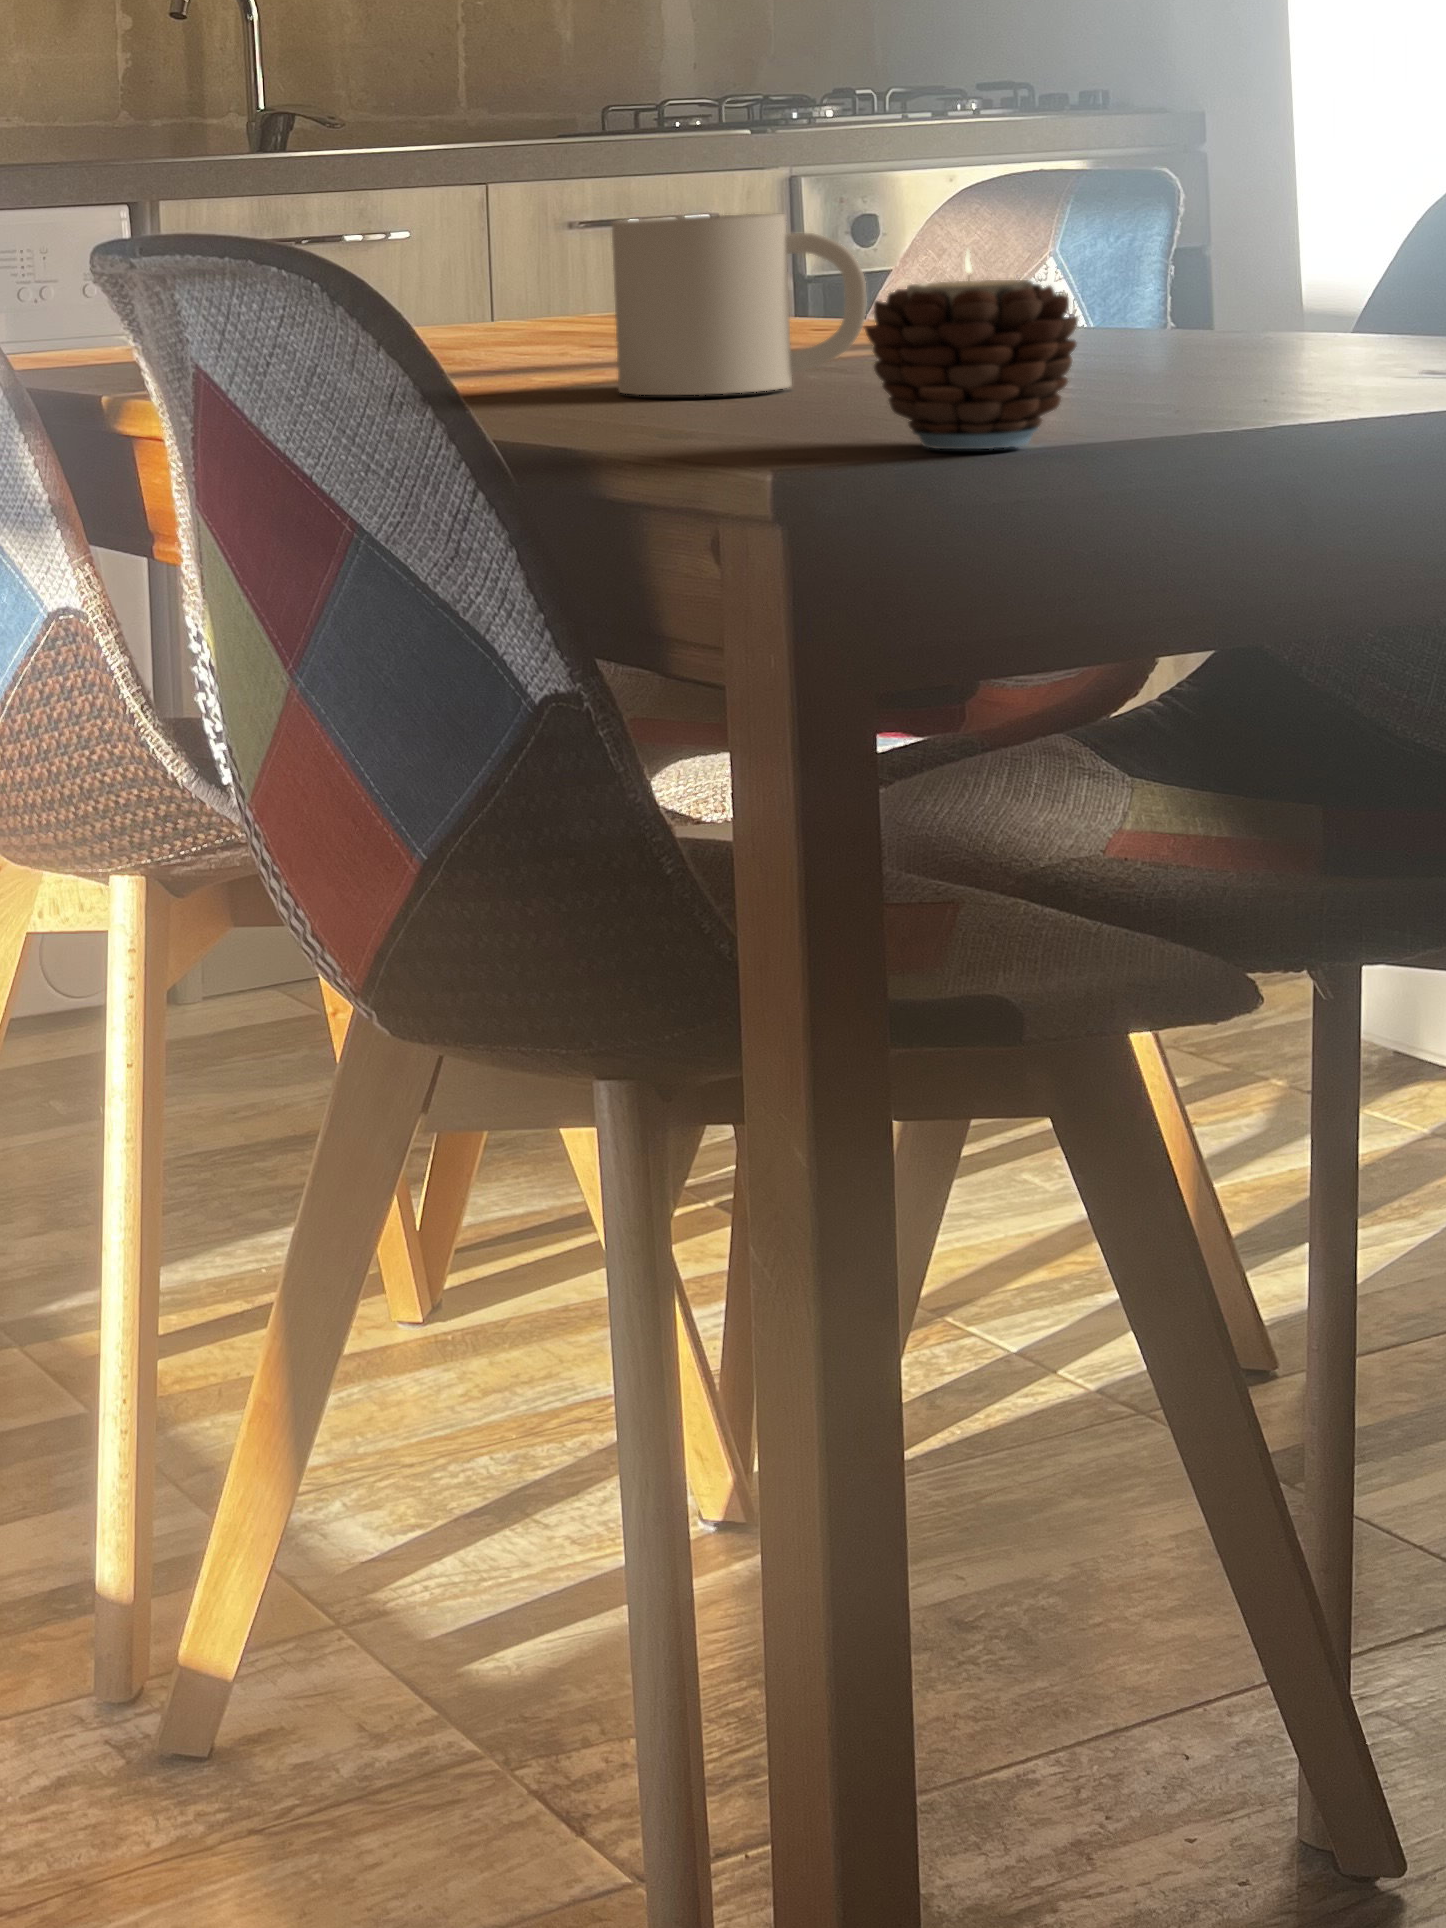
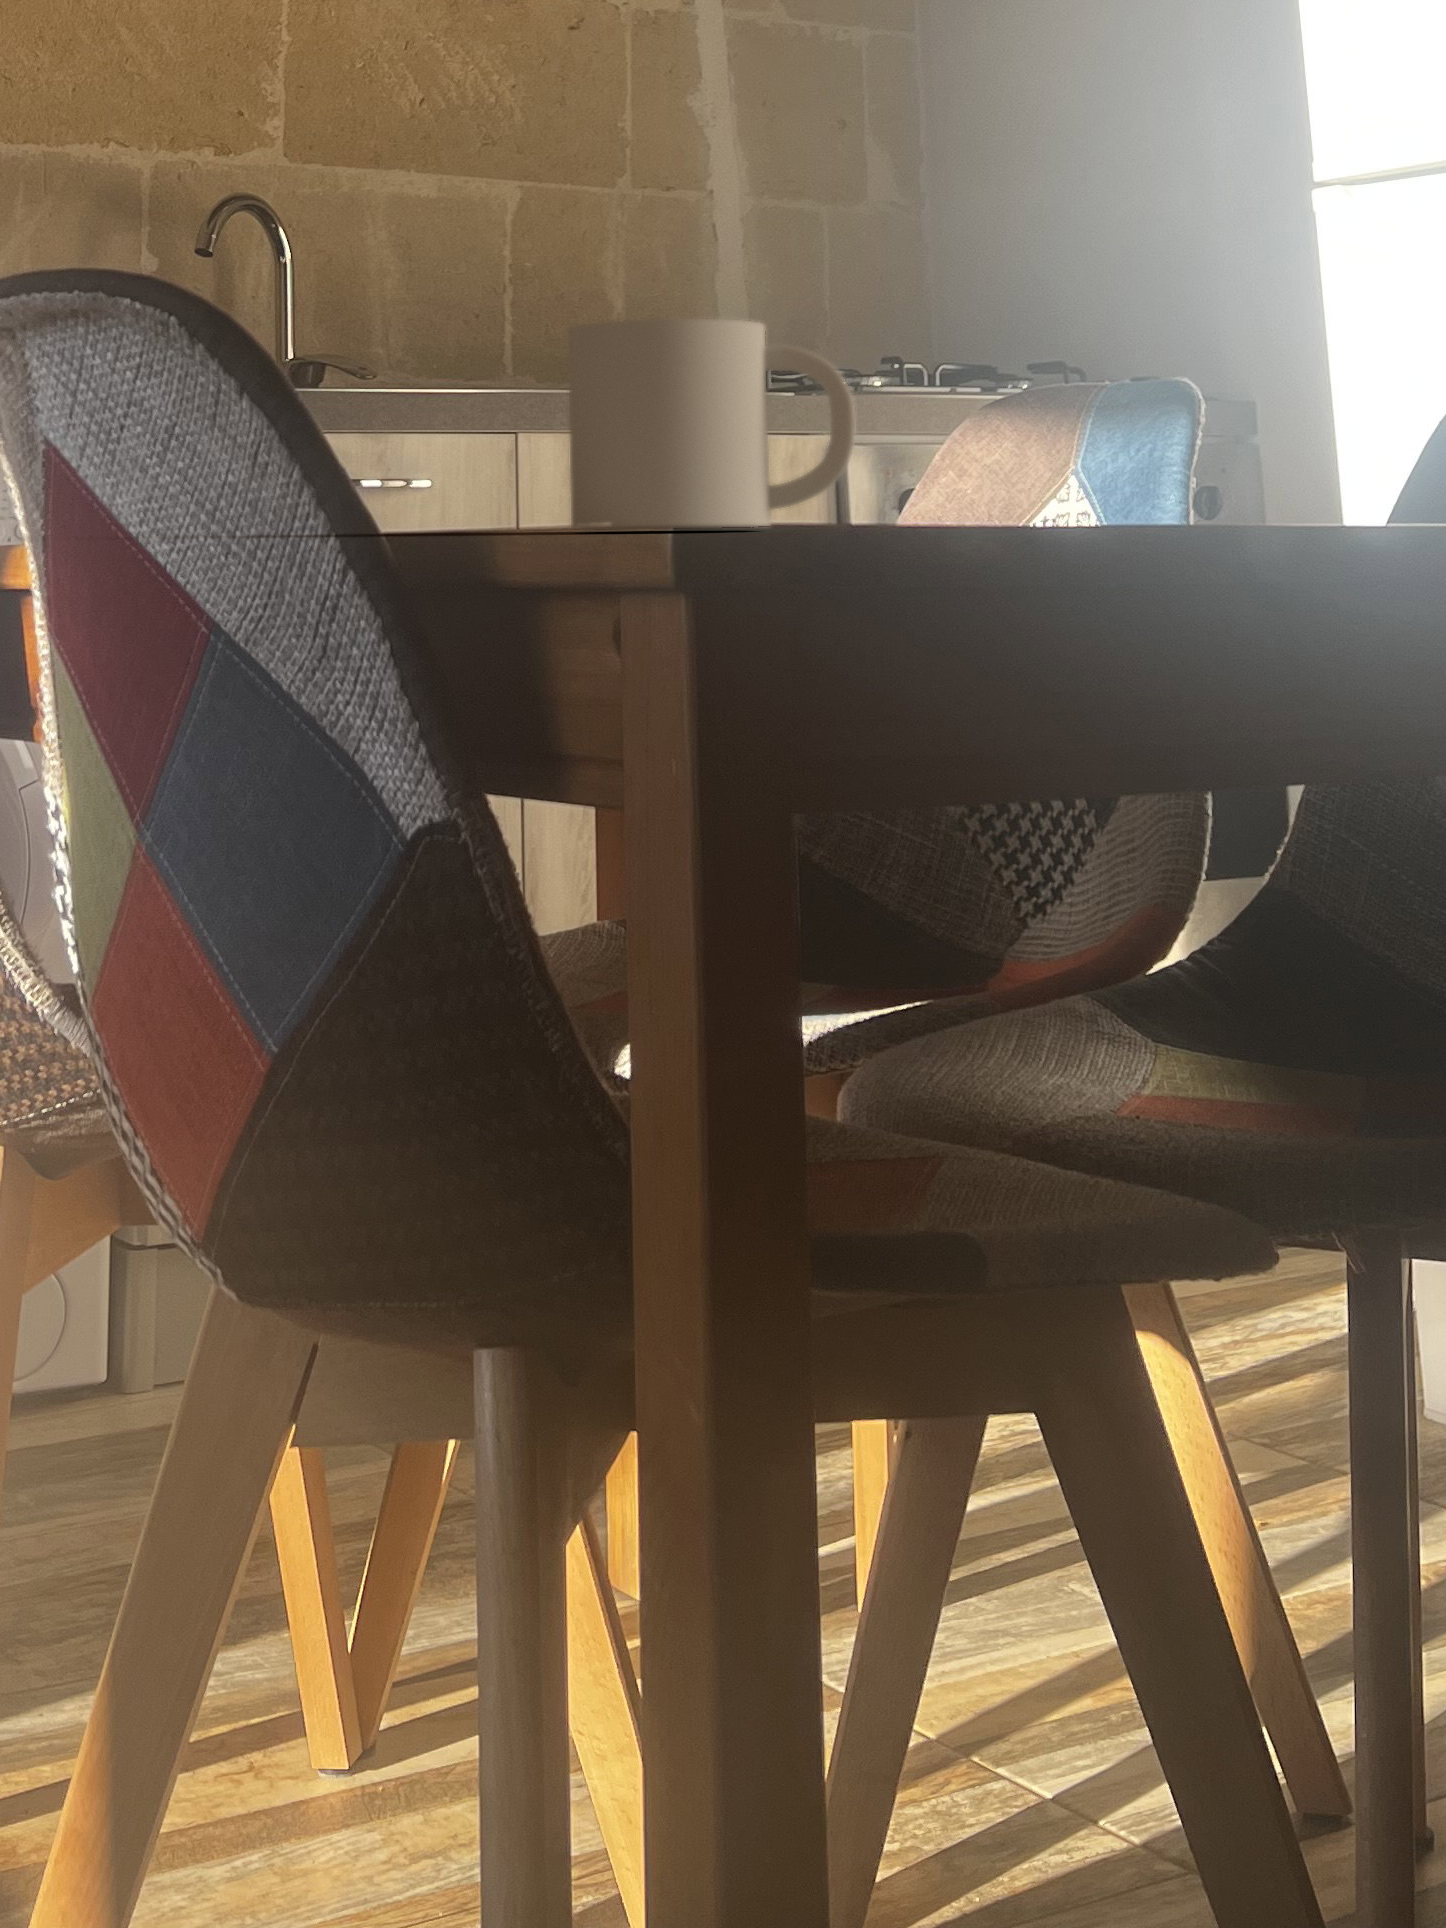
candle: present [865,251,1078,449] -> none [829,293,1082,536]

